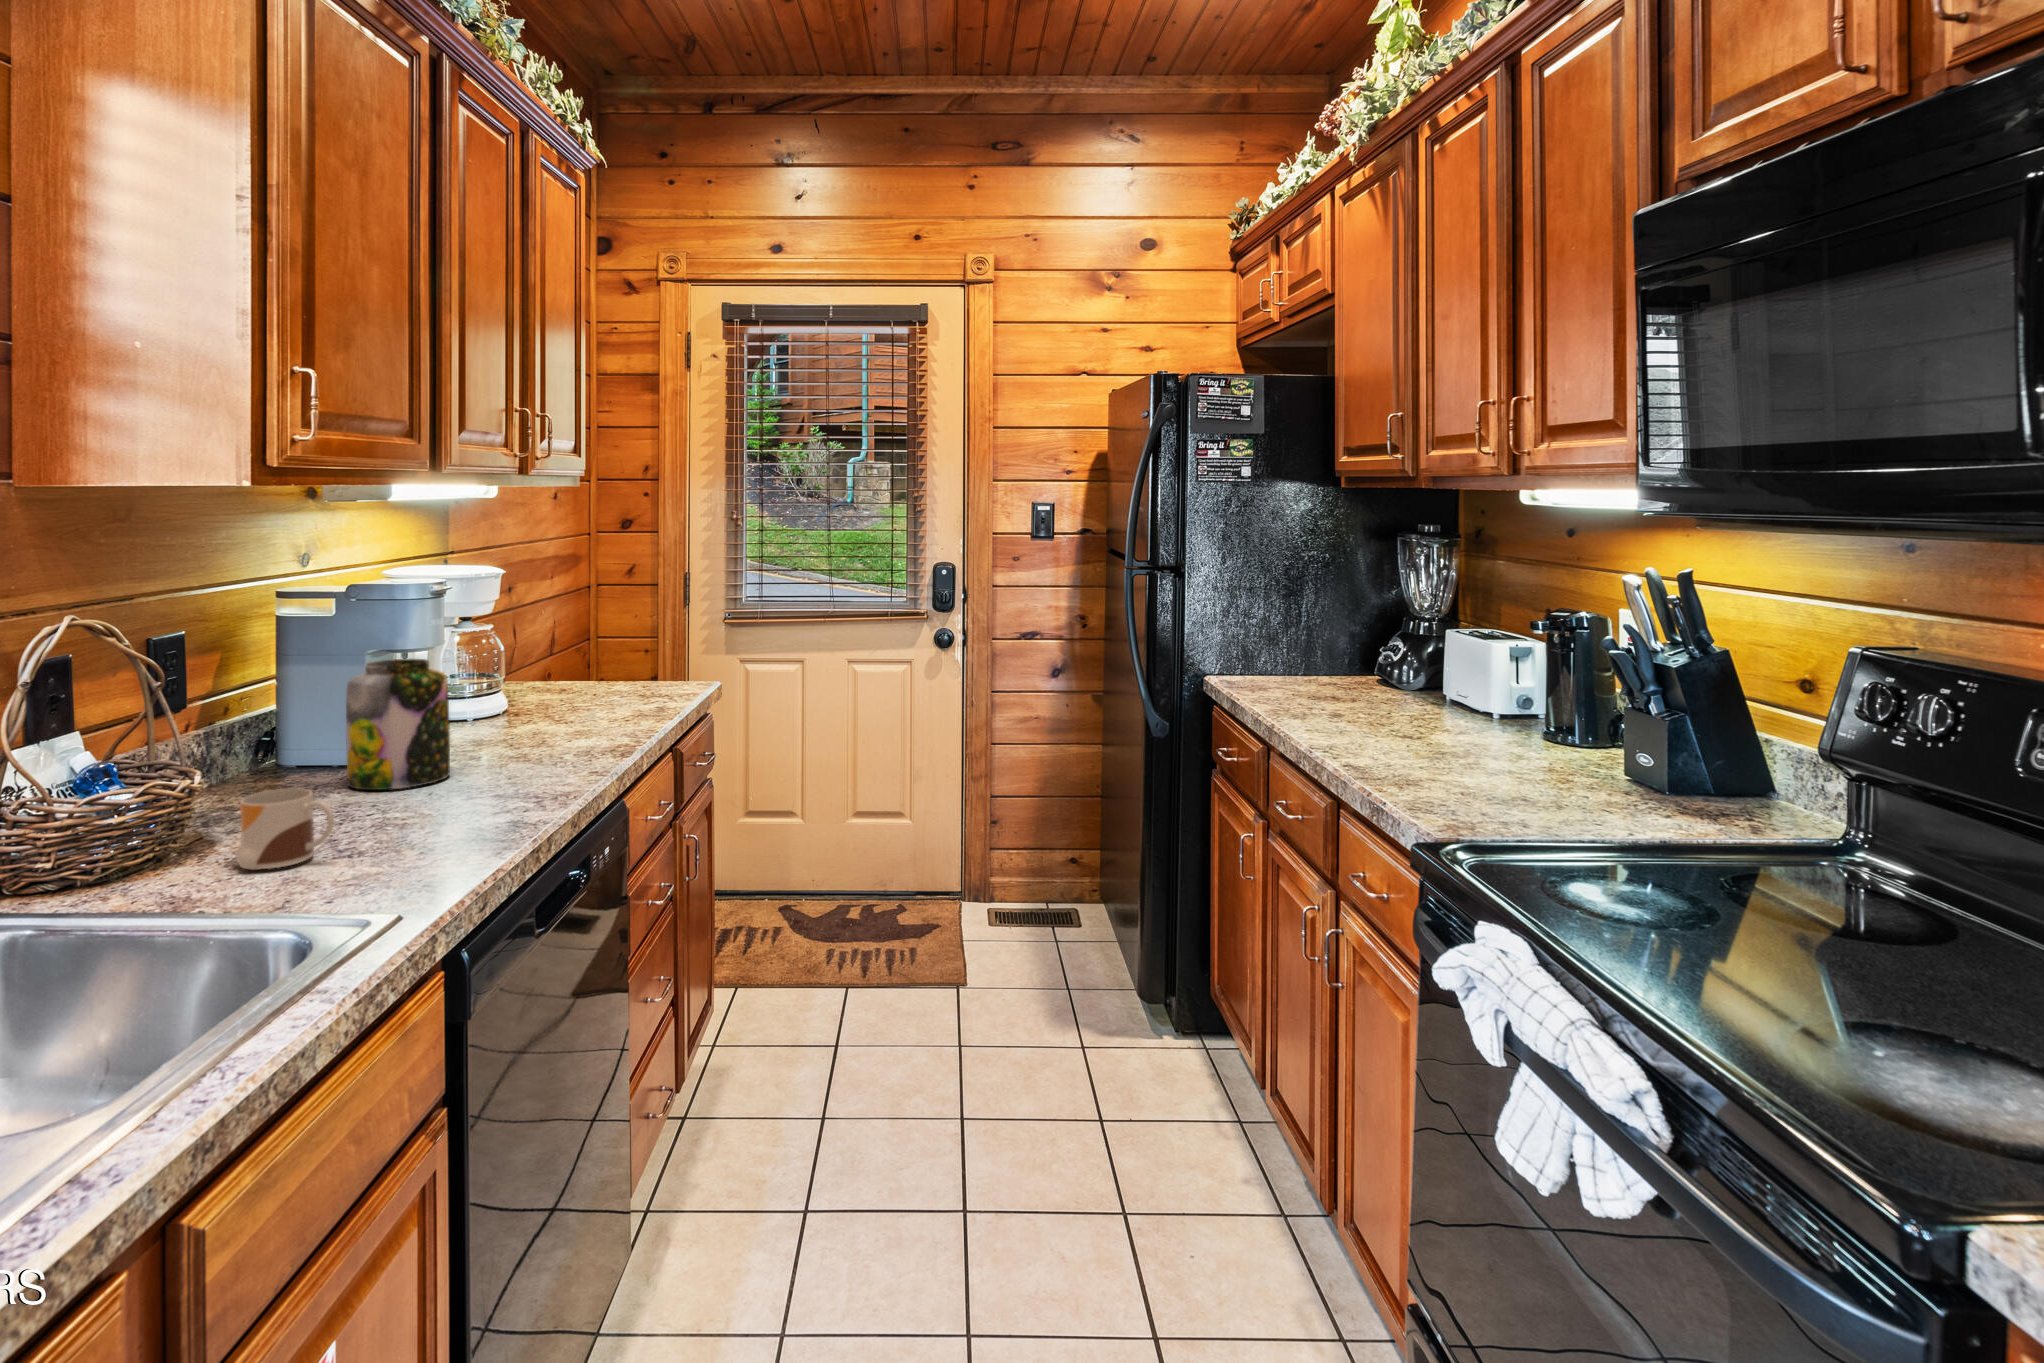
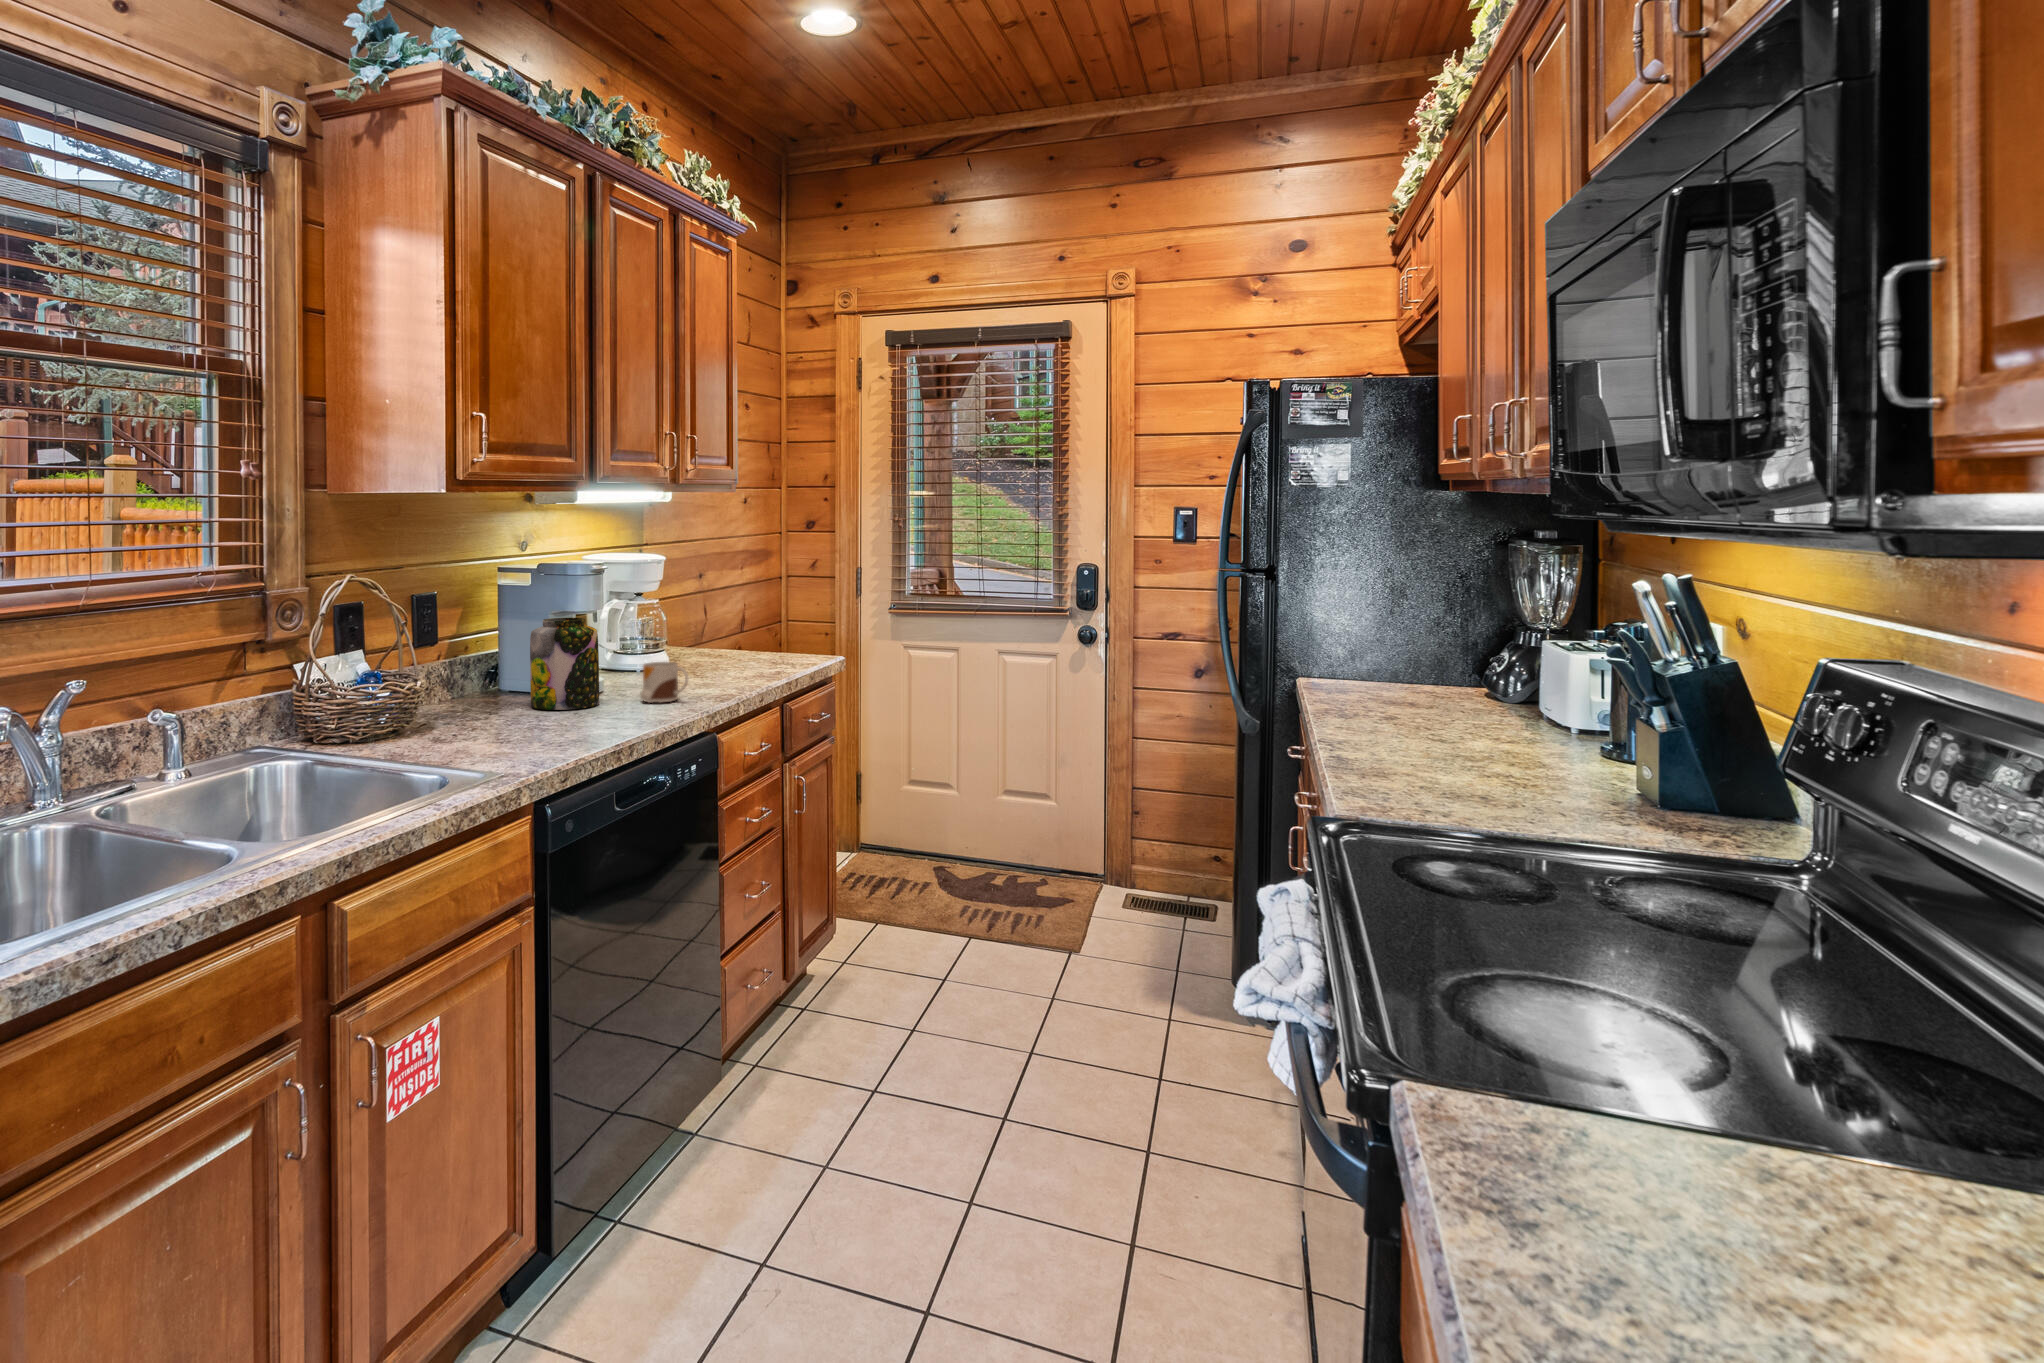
mug: present [235,788,334,870] -> present [640,662,688,703]

